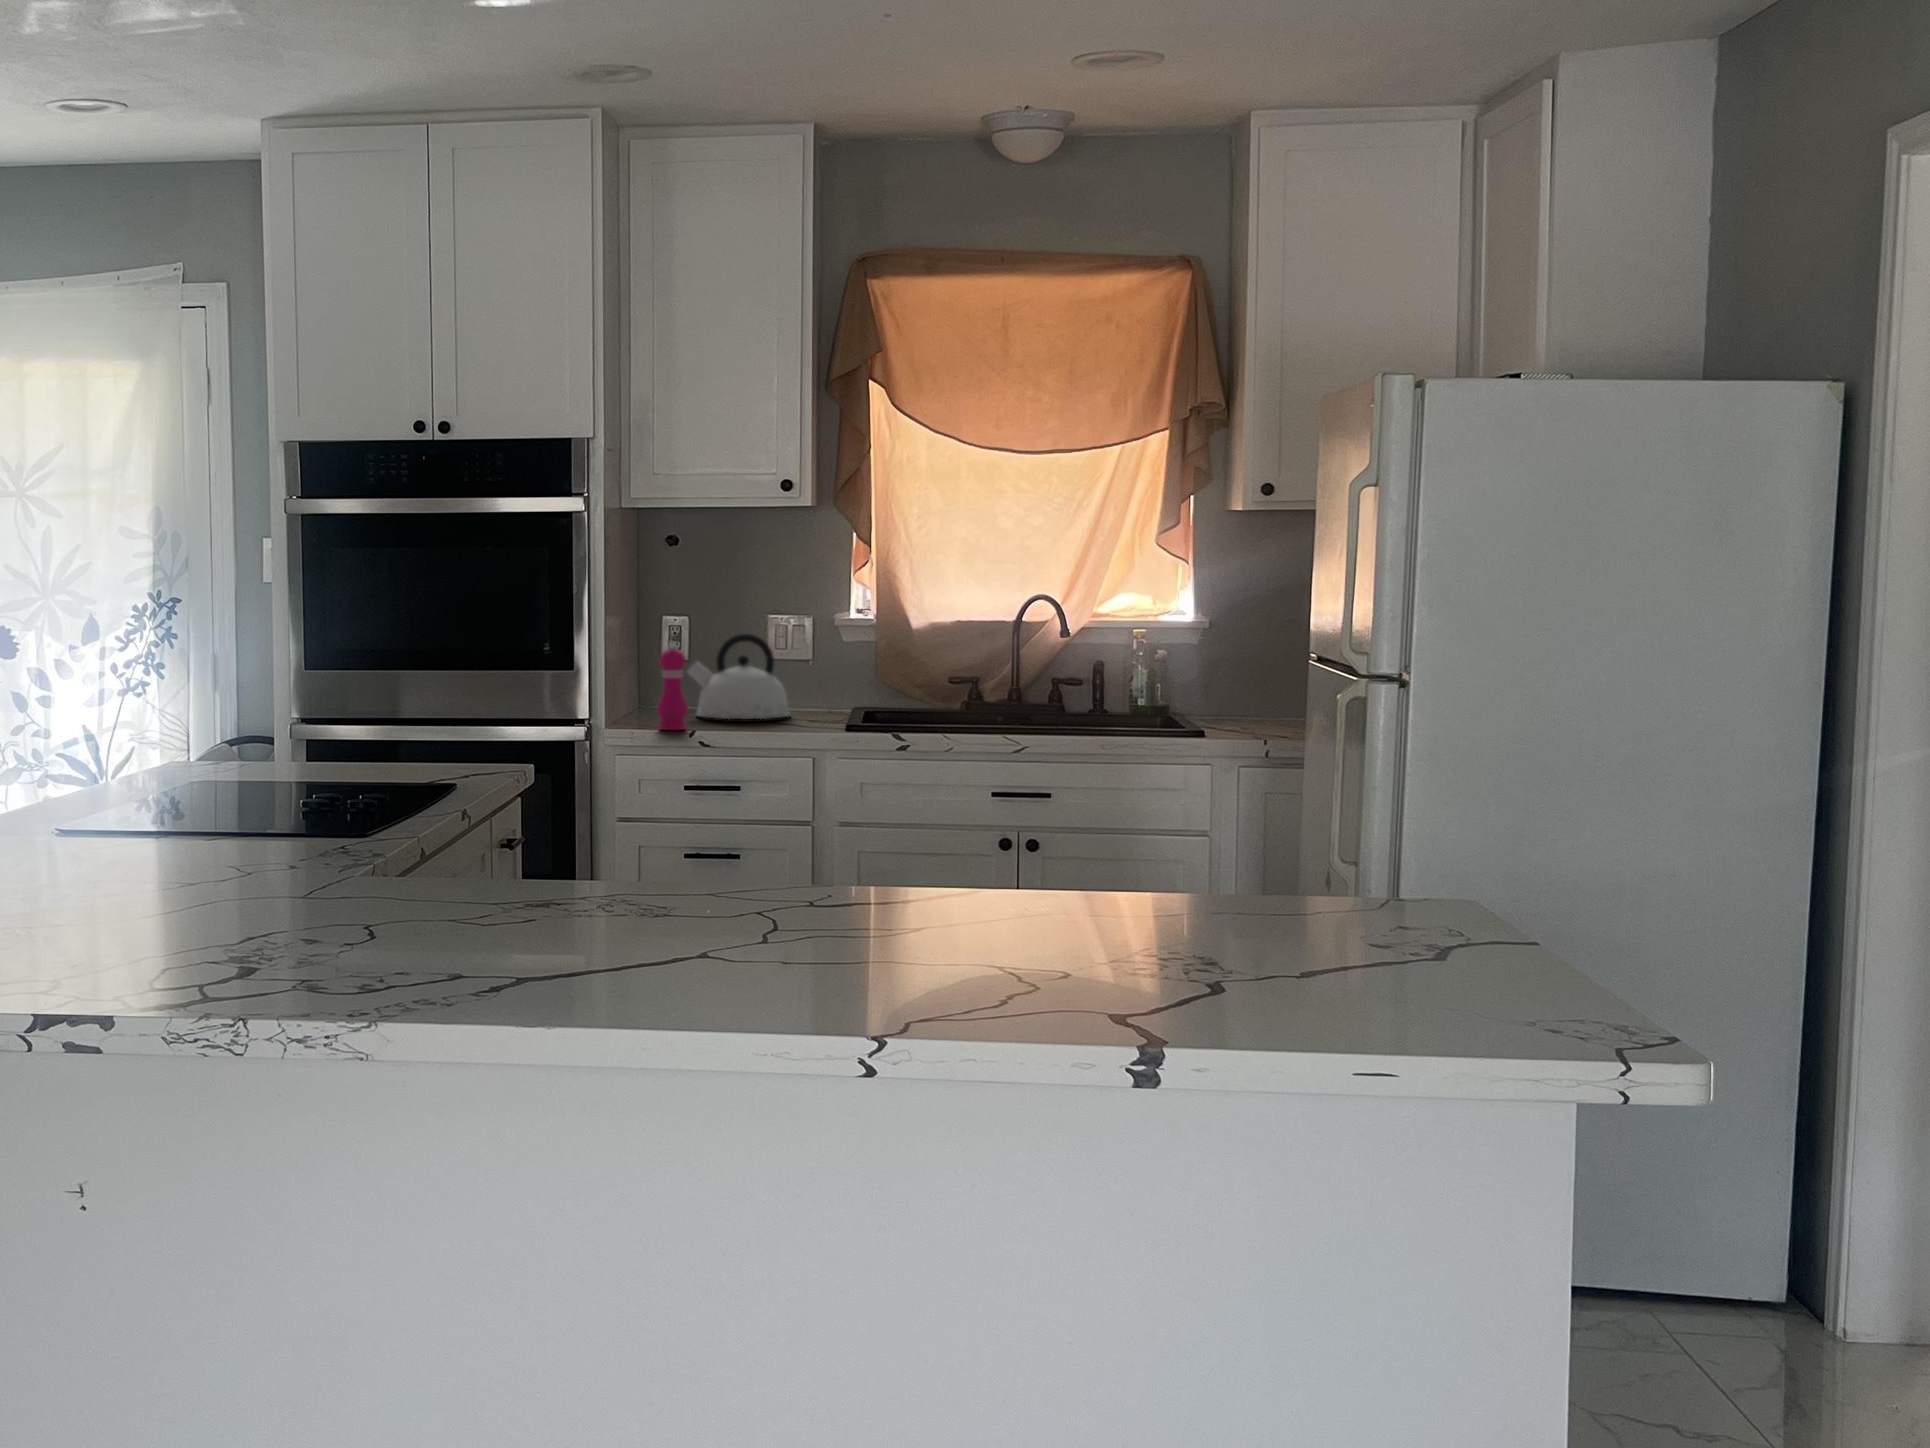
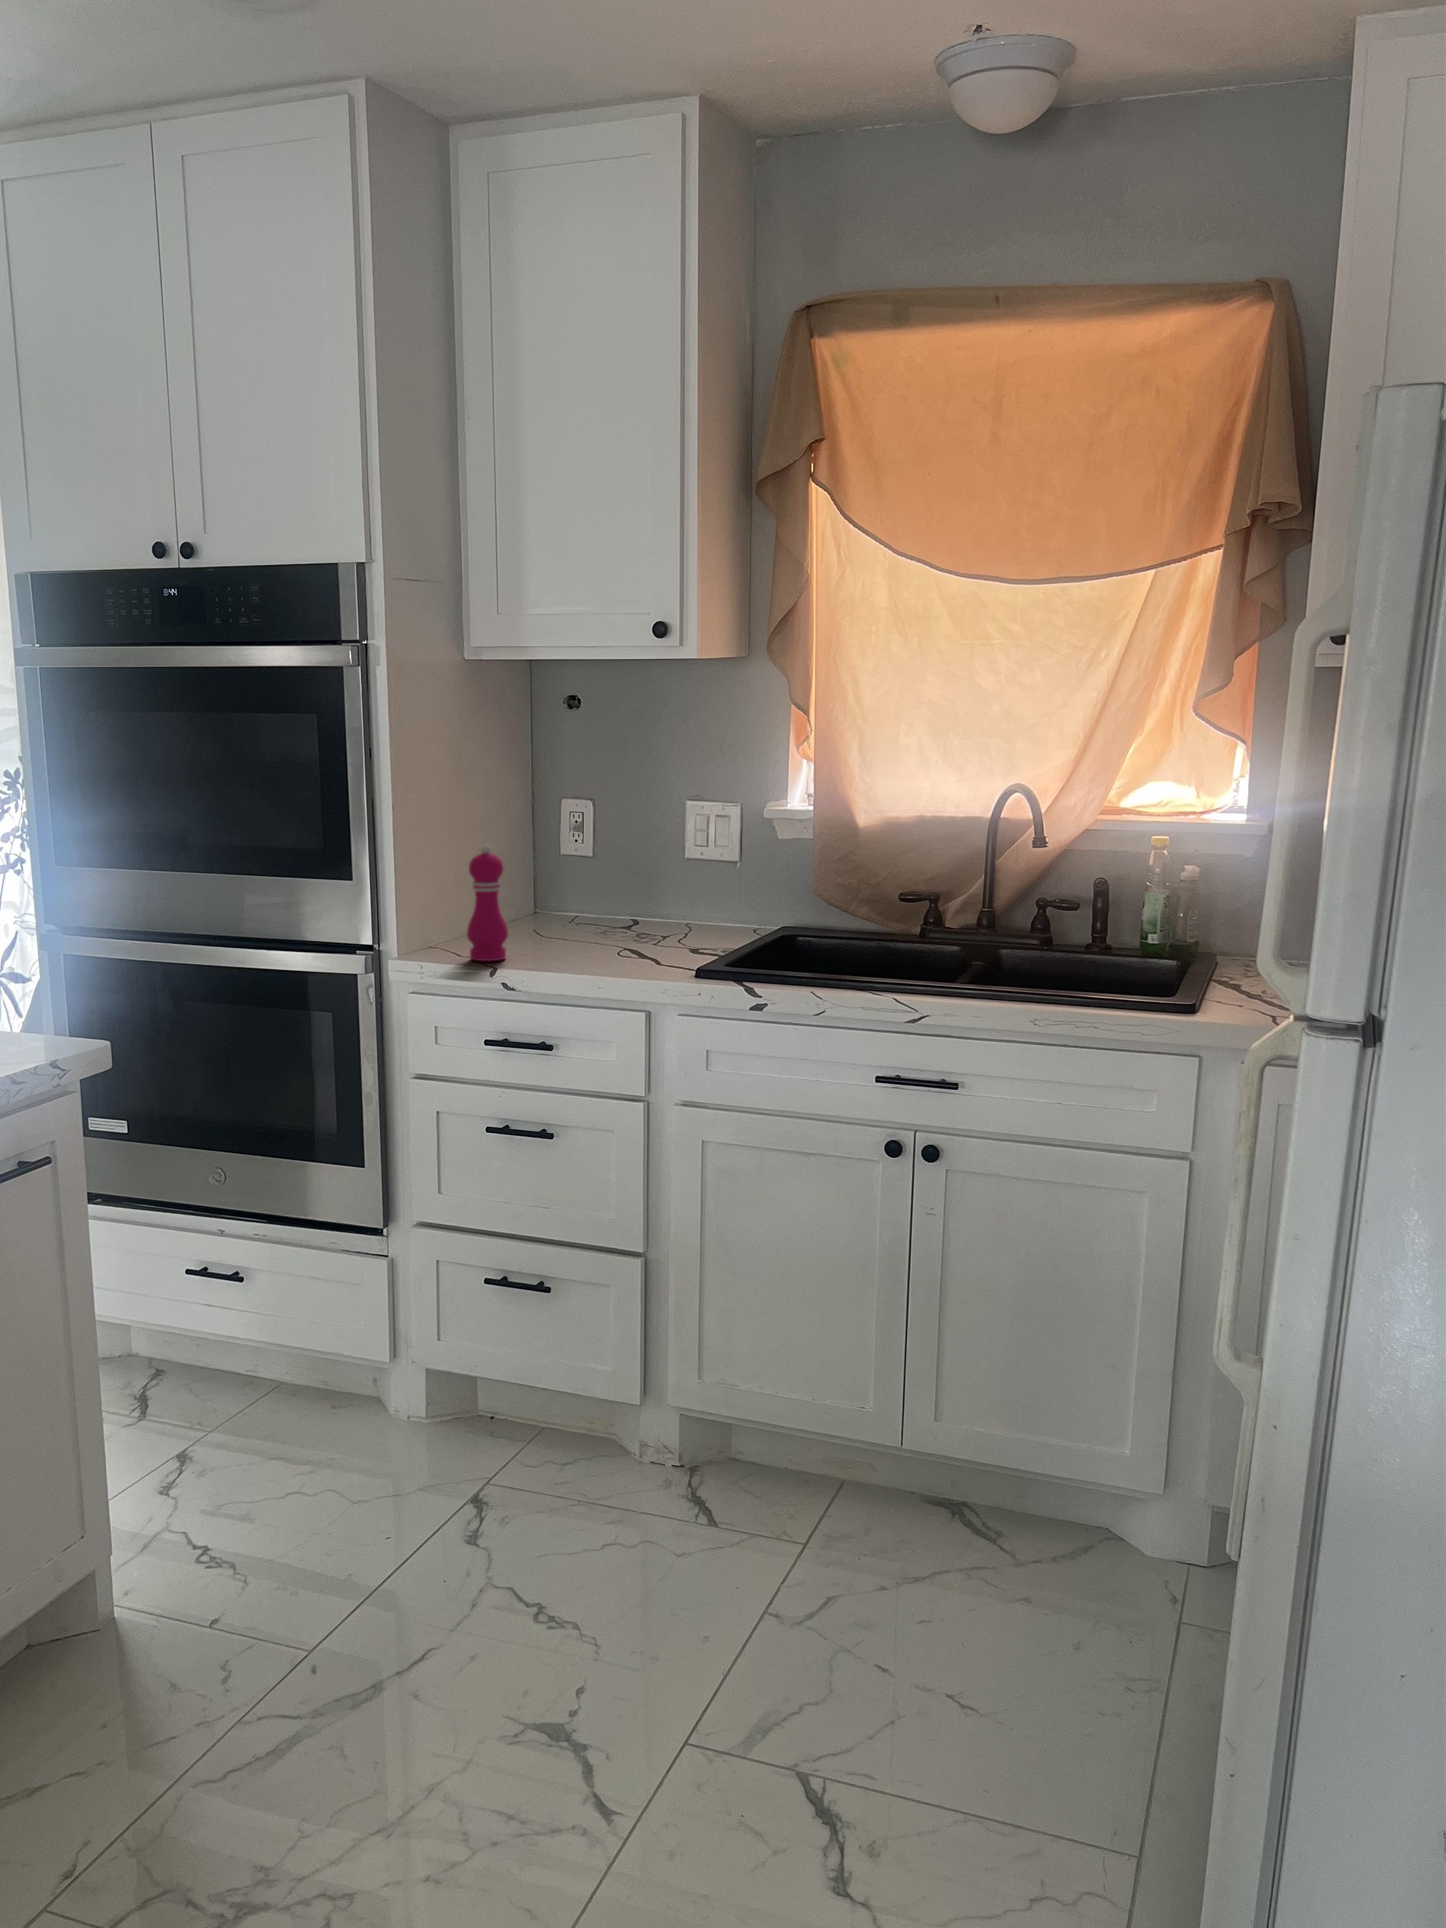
kettle: present [688,634,790,719] -> none [546,827,679,944]

